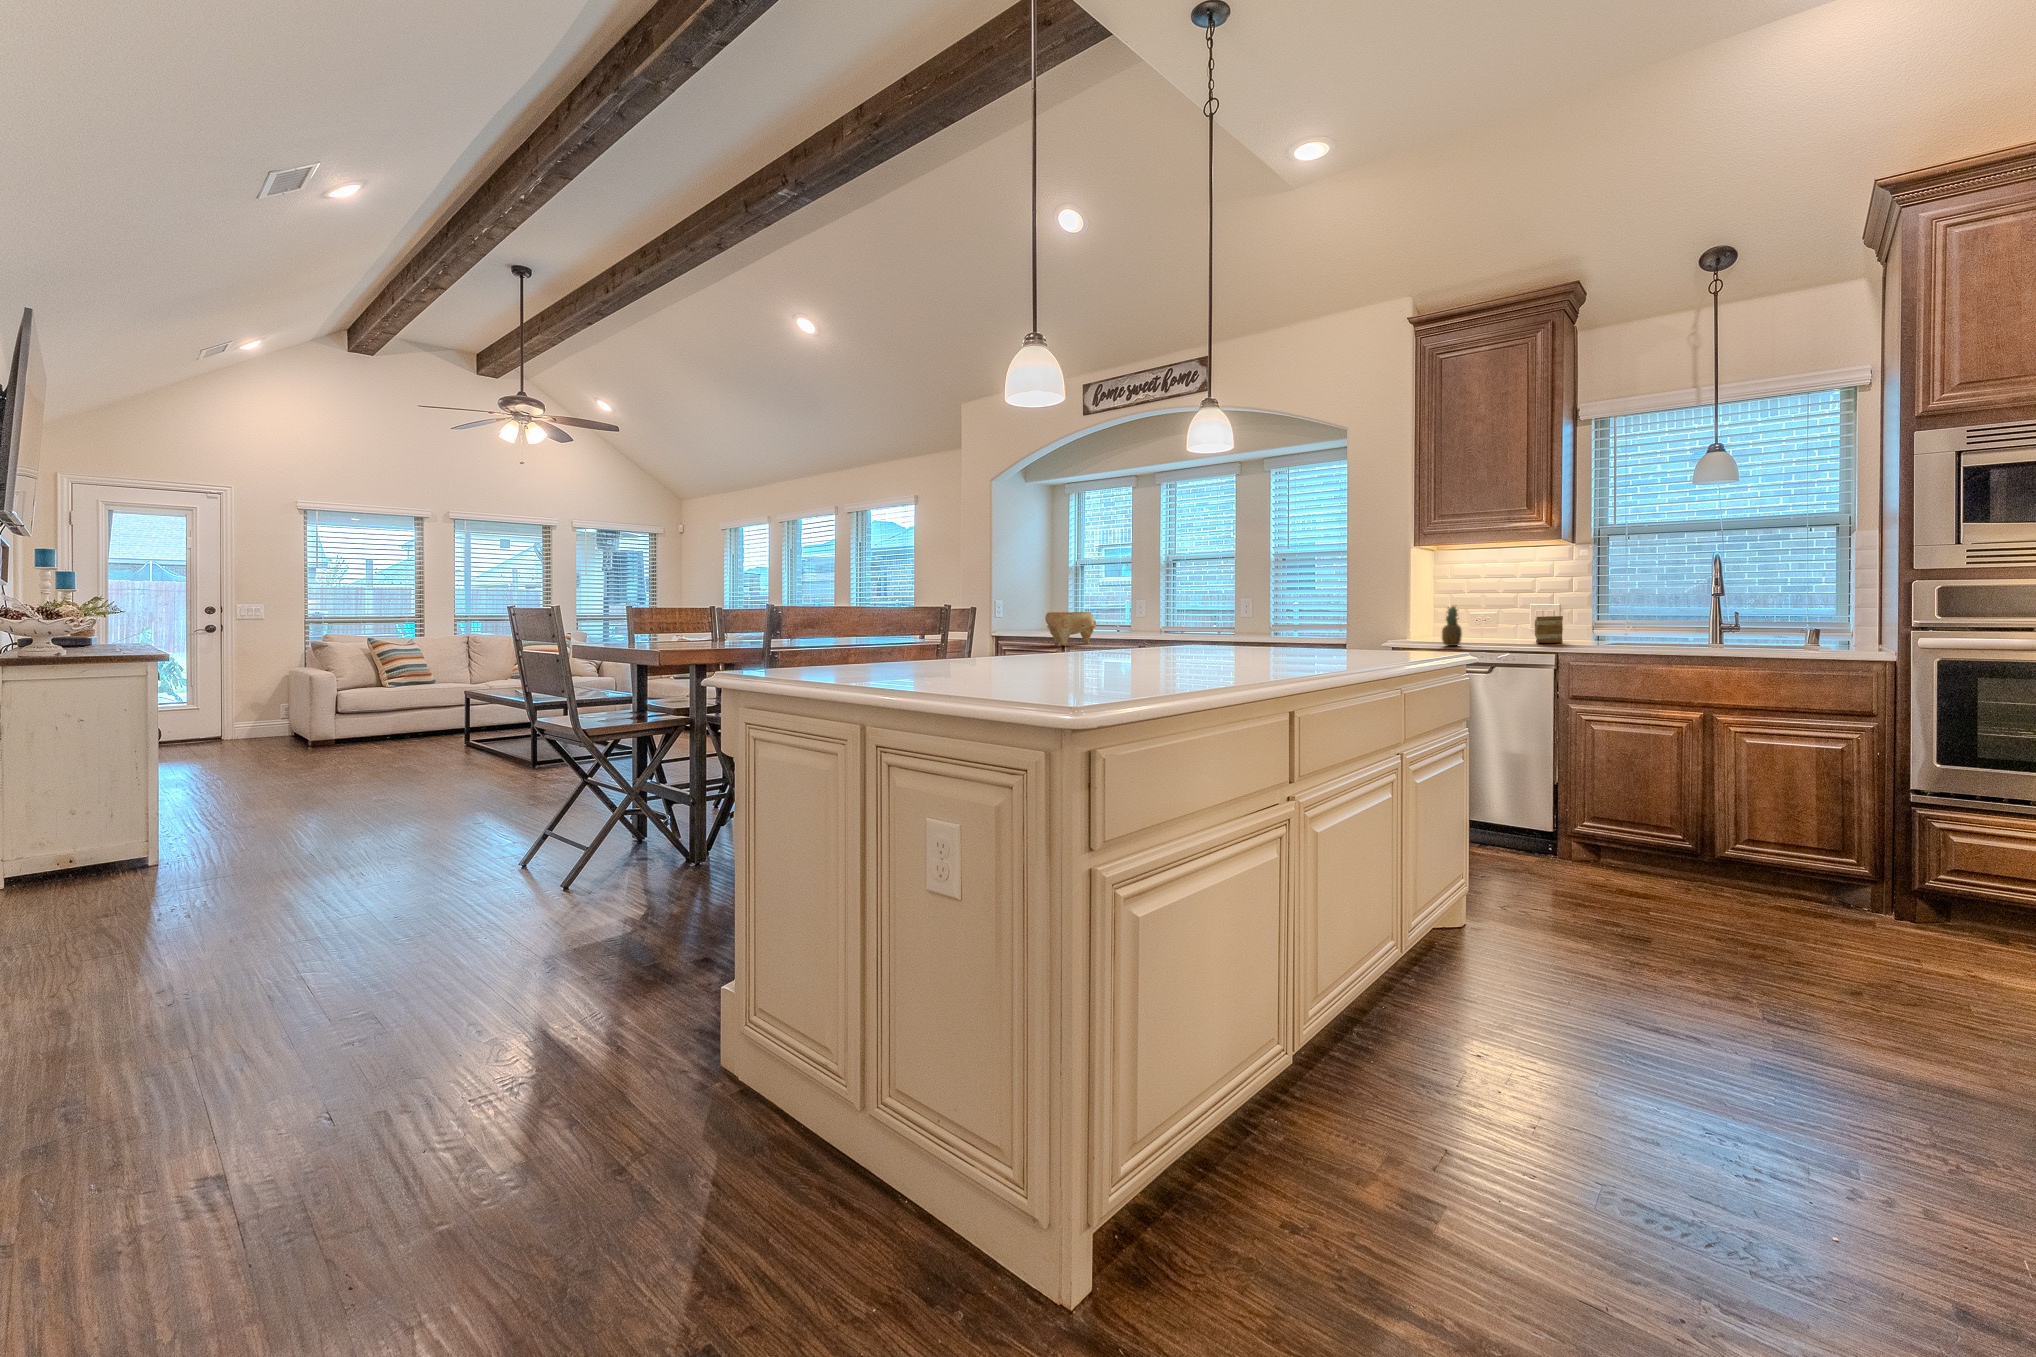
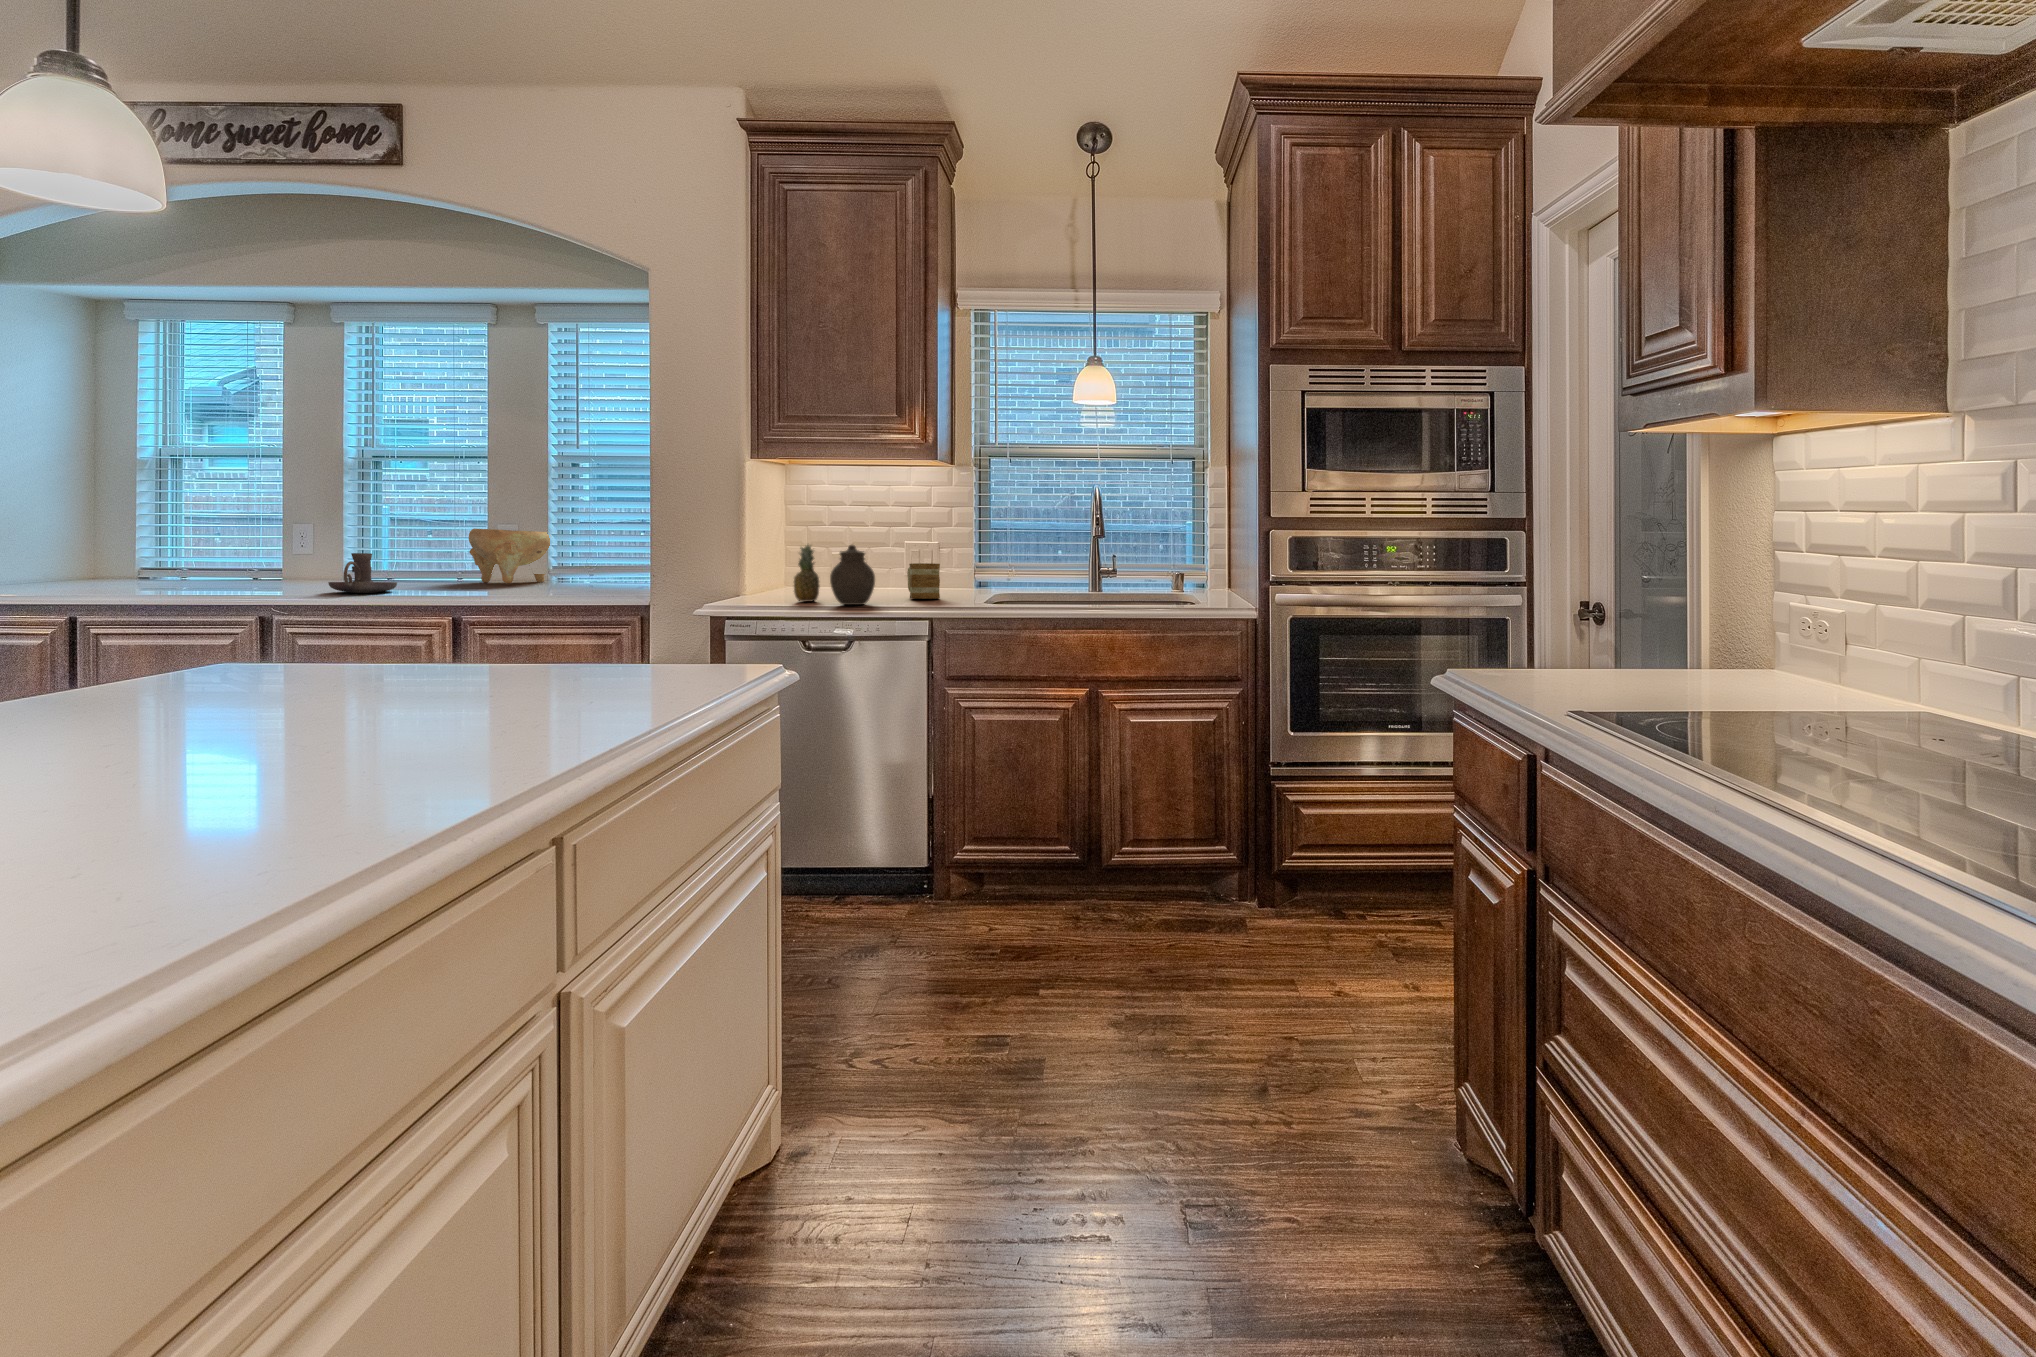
jar: none [1470,605,1507,648] -> present [830,545,875,605]
decorative bowl: present [1045,612,1096,646] -> present [469,528,550,583]
candle holder: none [1147,620,1183,643] -> present [328,553,397,593]

